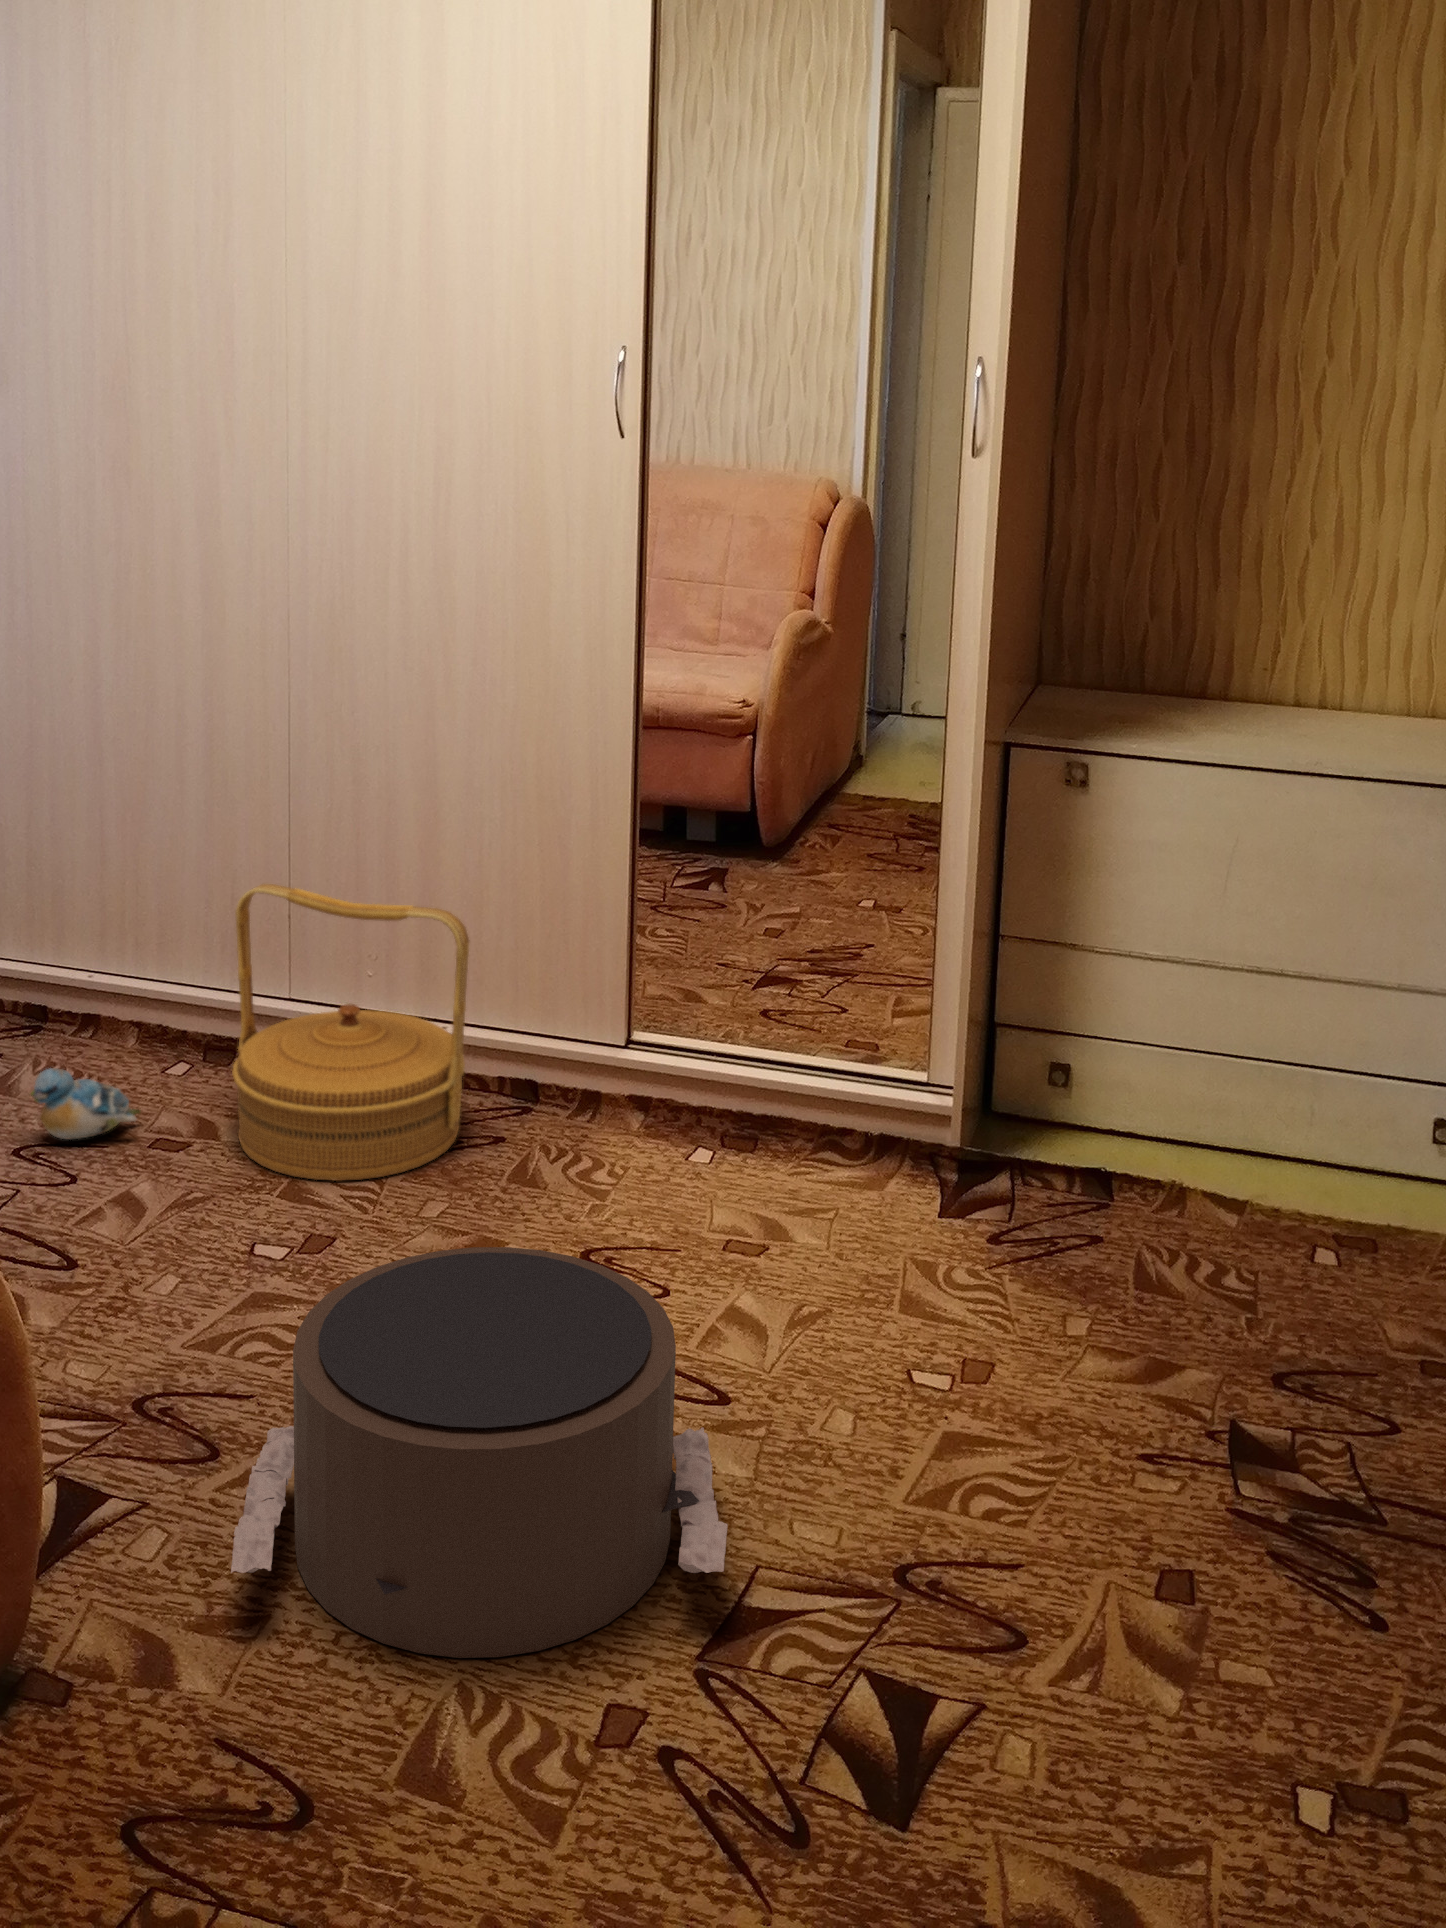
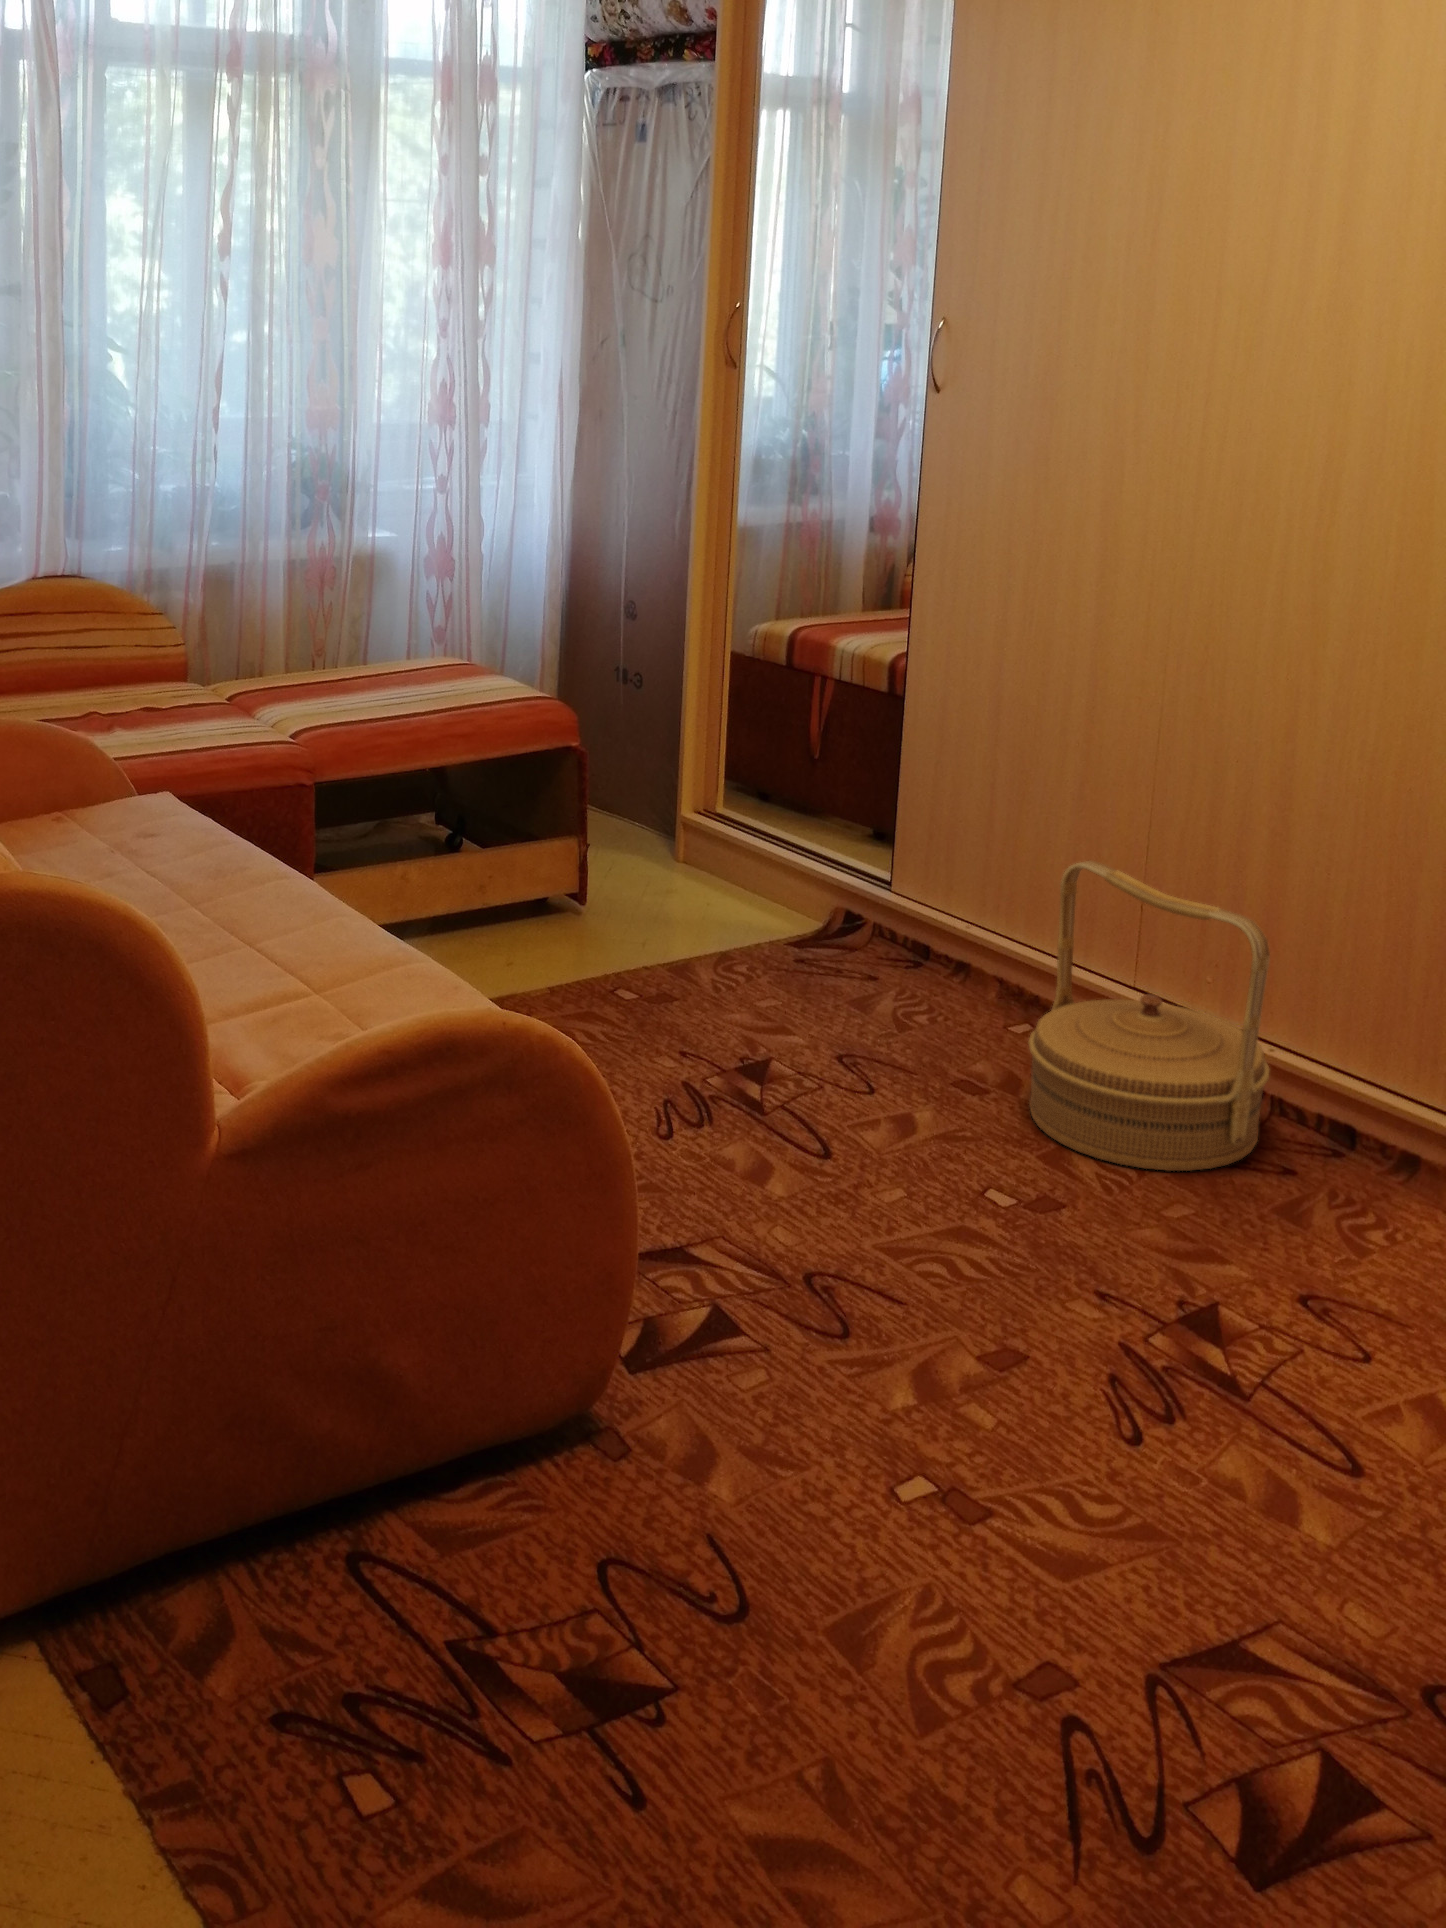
plush toy: present [31,1068,141,1140] -> none [855,990,956,1062]
pouf: present [231,1247,728,1658] -> none [773,1213,1280,1601]

